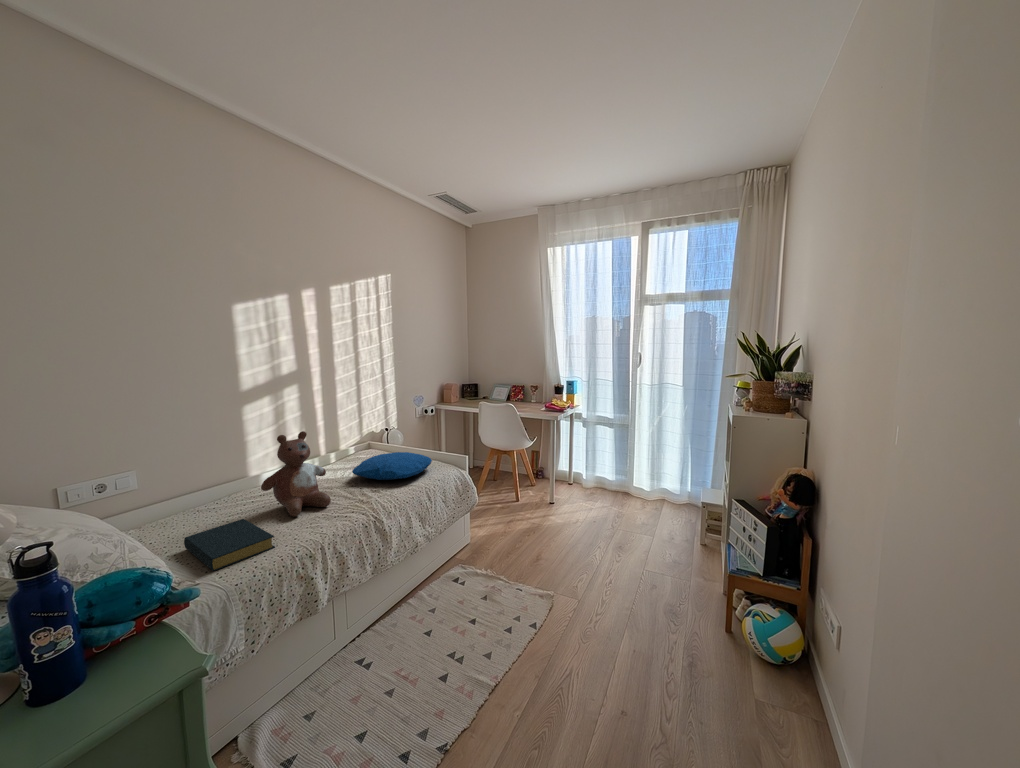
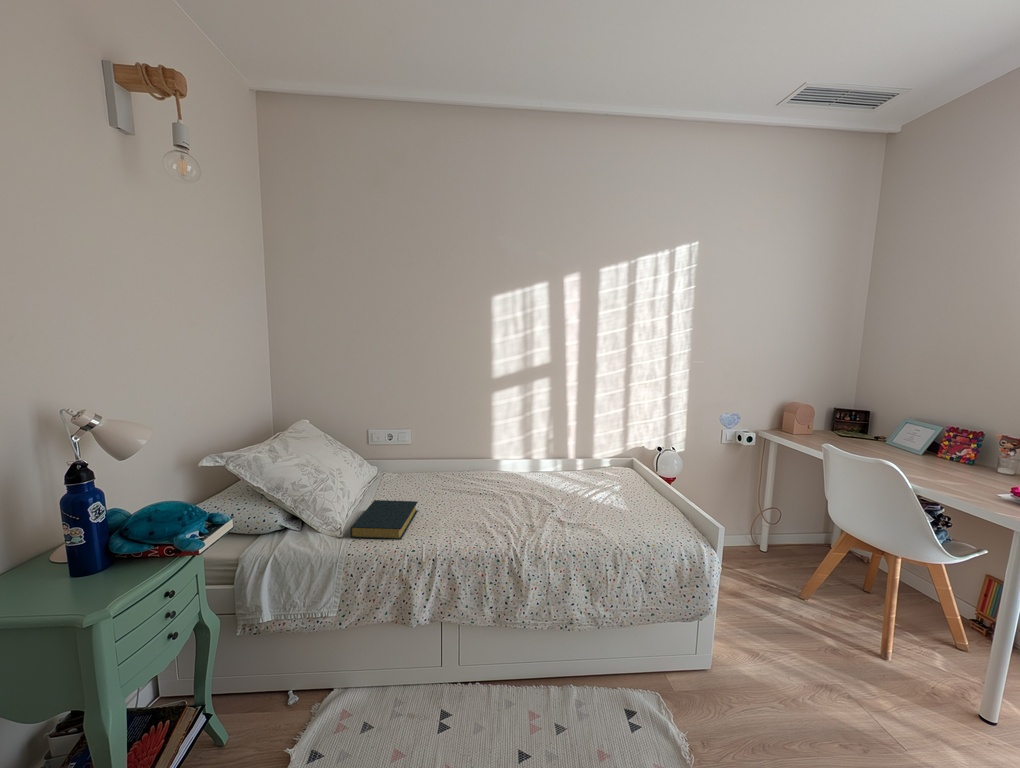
stuffed bear: present [261,431,331,517] -> none [445,432,508,519]
pillow: present [352,452,432,480] -> none [548,480,647,522]

